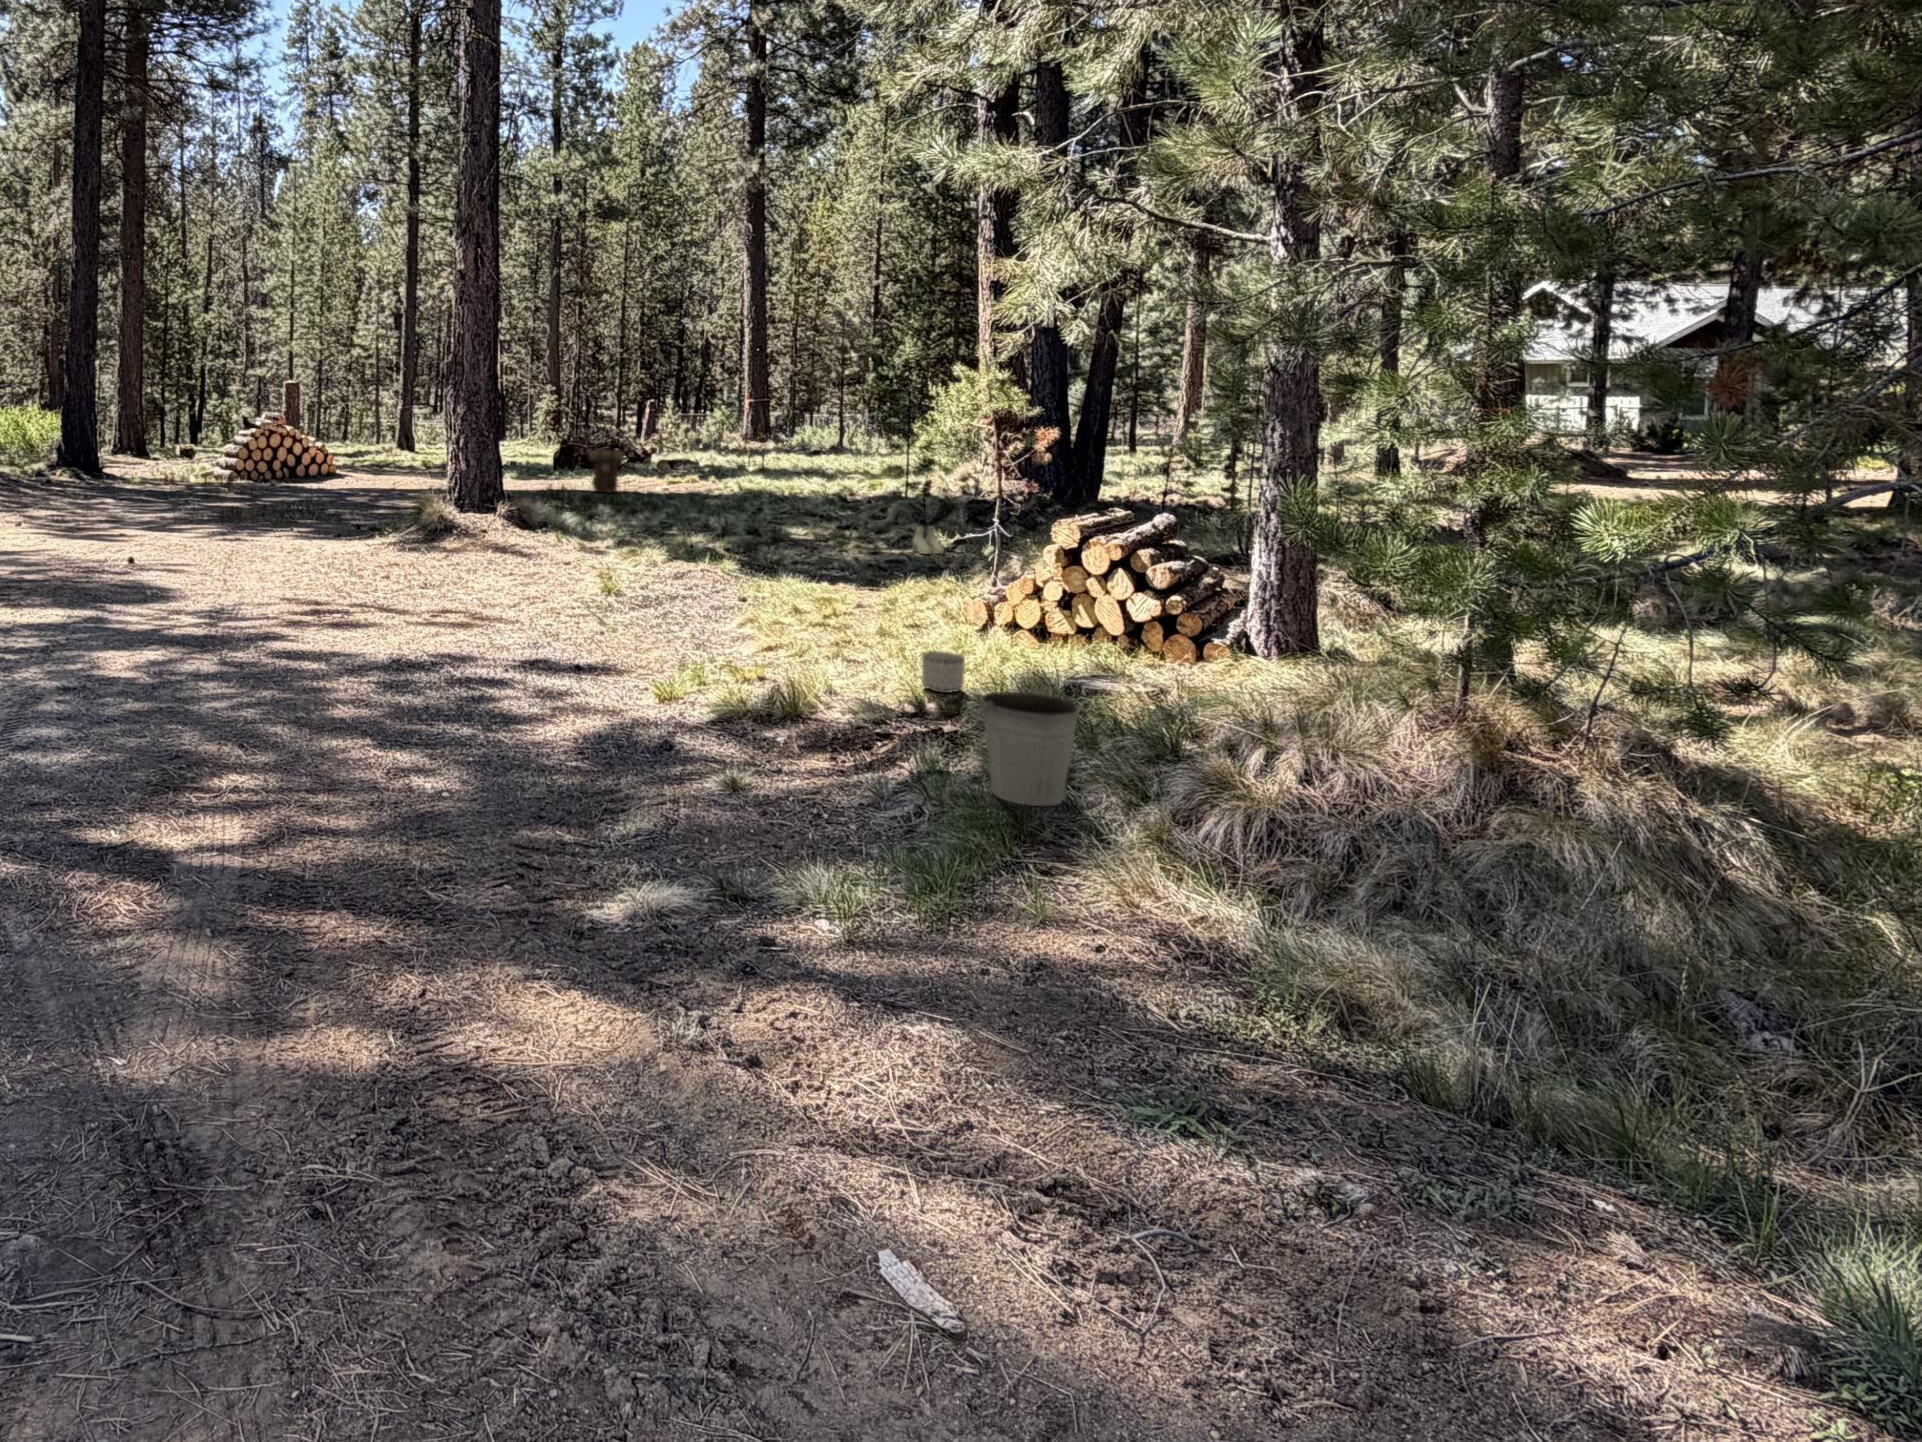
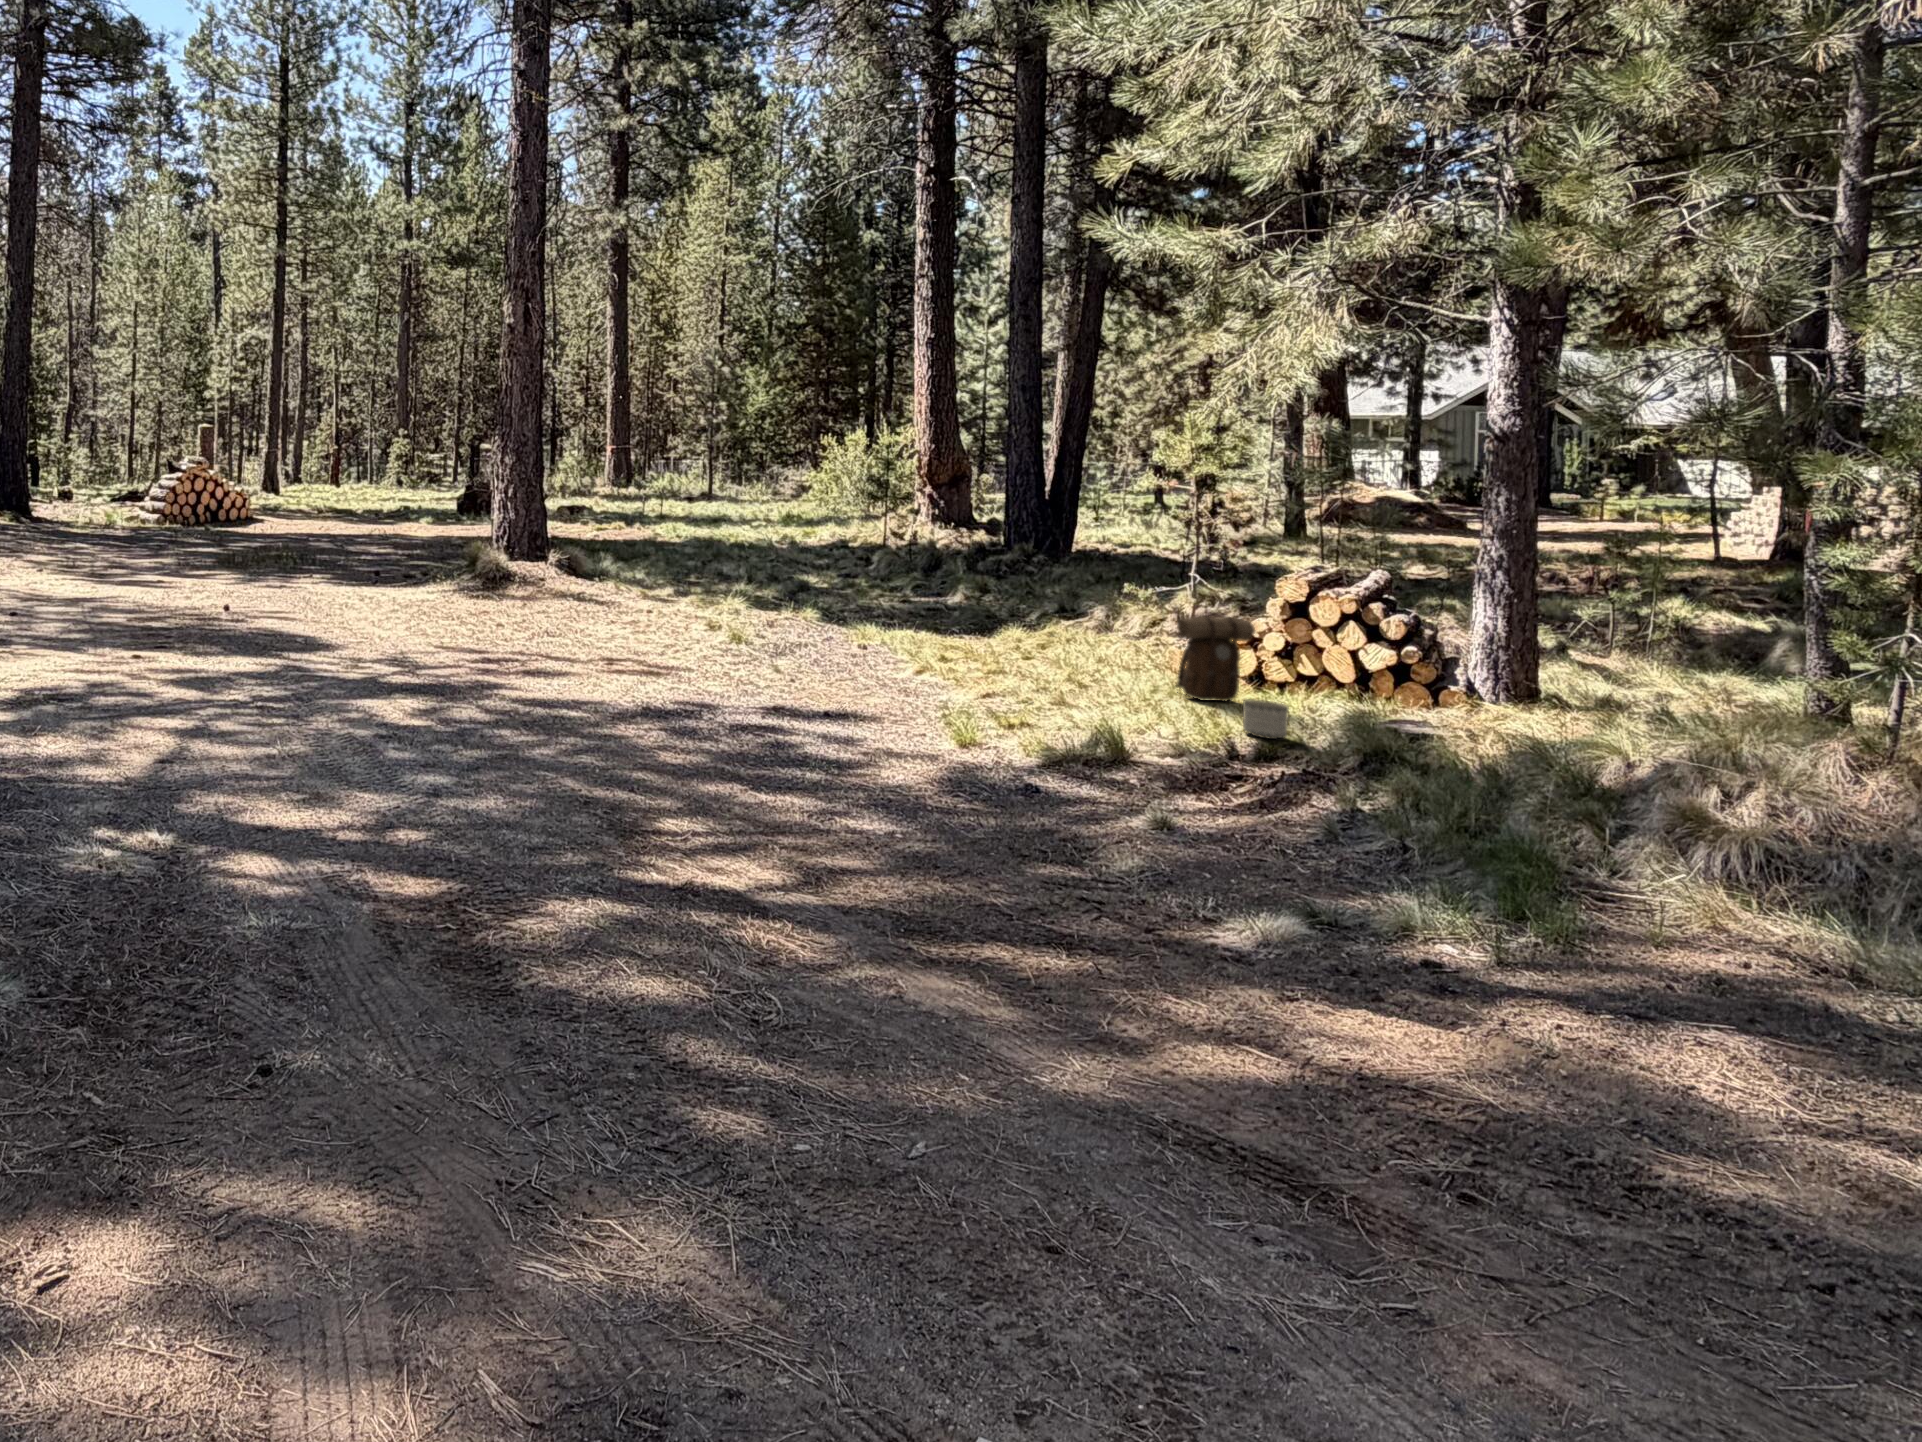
backpack: present [589,450,624,493] -> present [1176,615,1255,702]
boots: present [913,526,944,554] -> none [968,576,1001,604]
bucket: present [980,691,1080,806] -> none [1475,738,1594,846]

